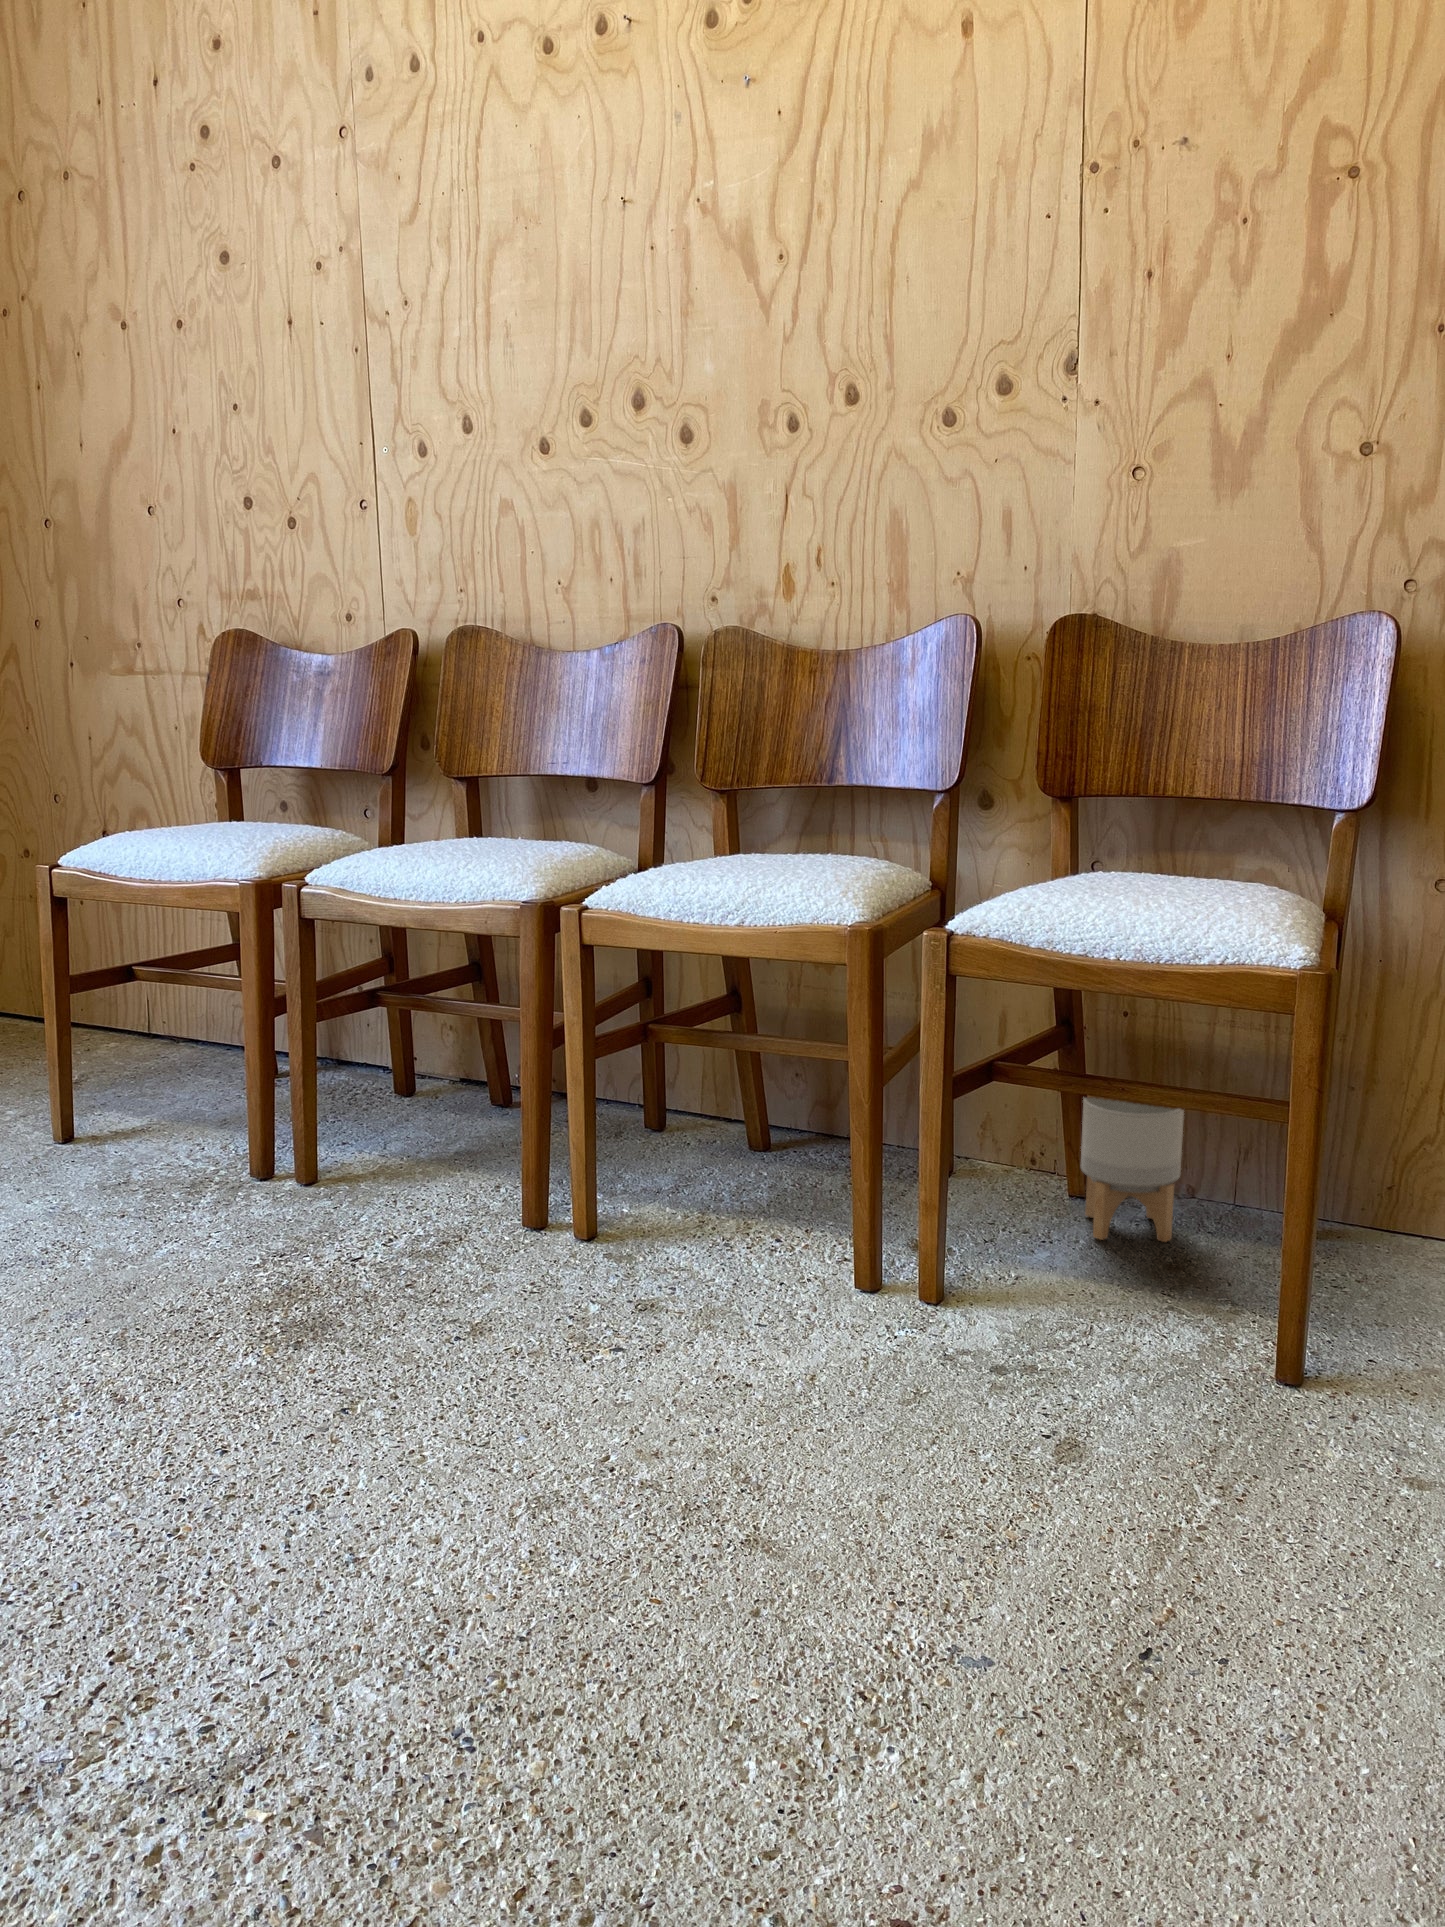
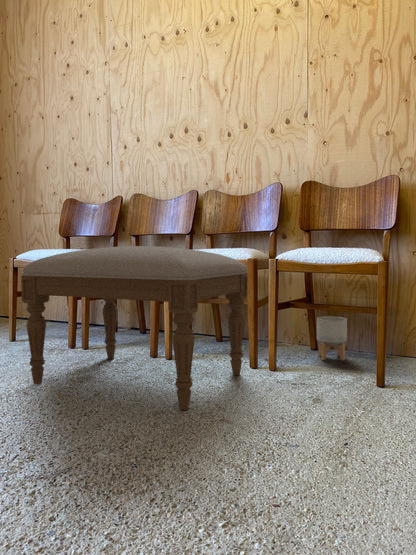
ottoman: none [79,892,848,1482] -> present [21,246,248,410]

